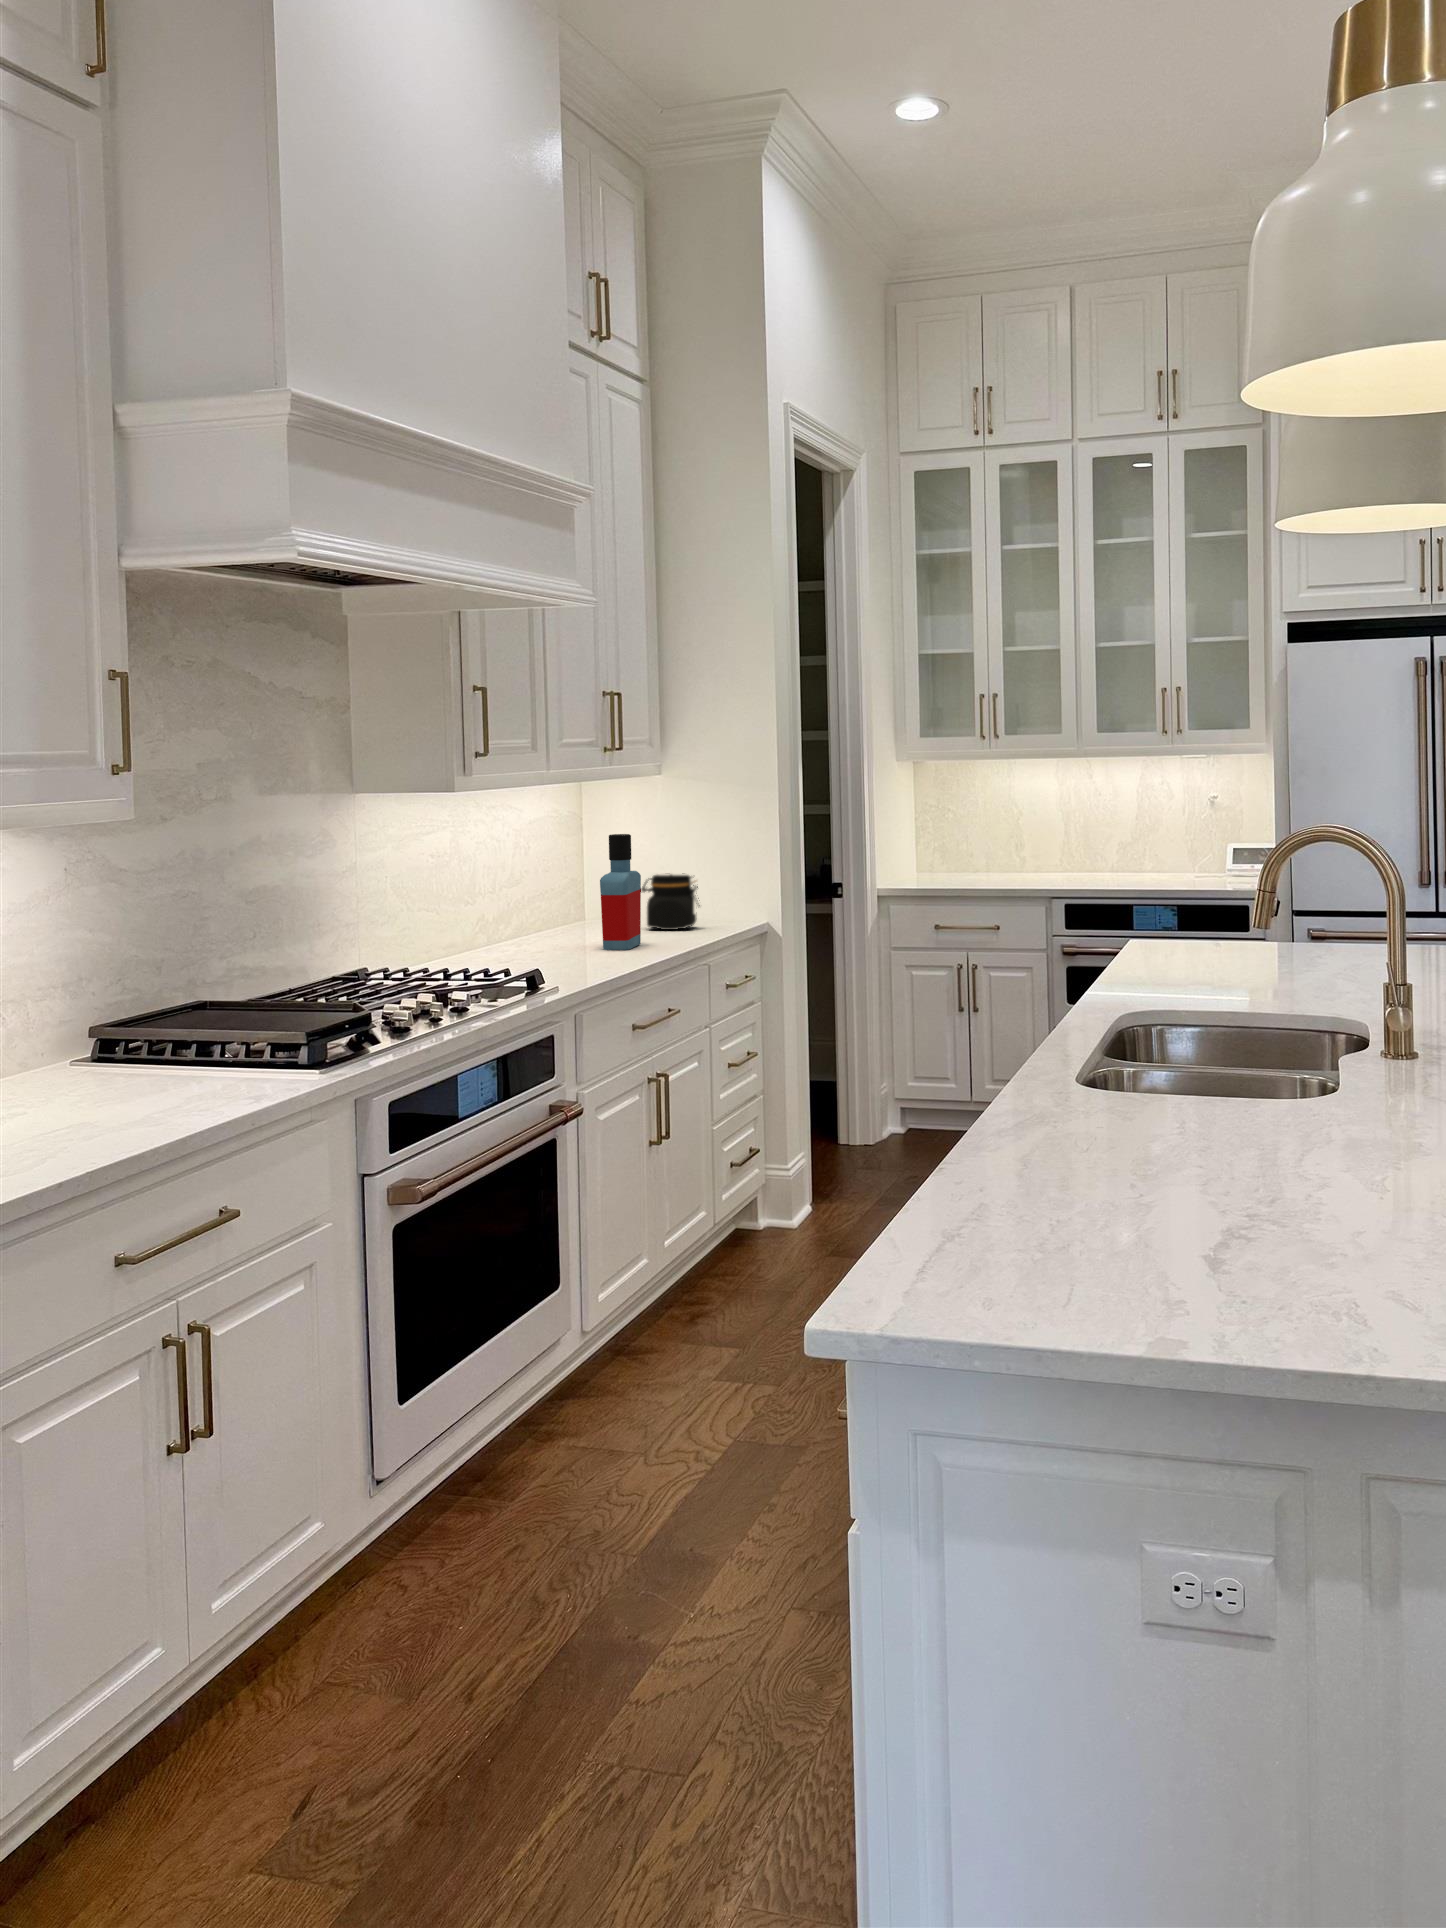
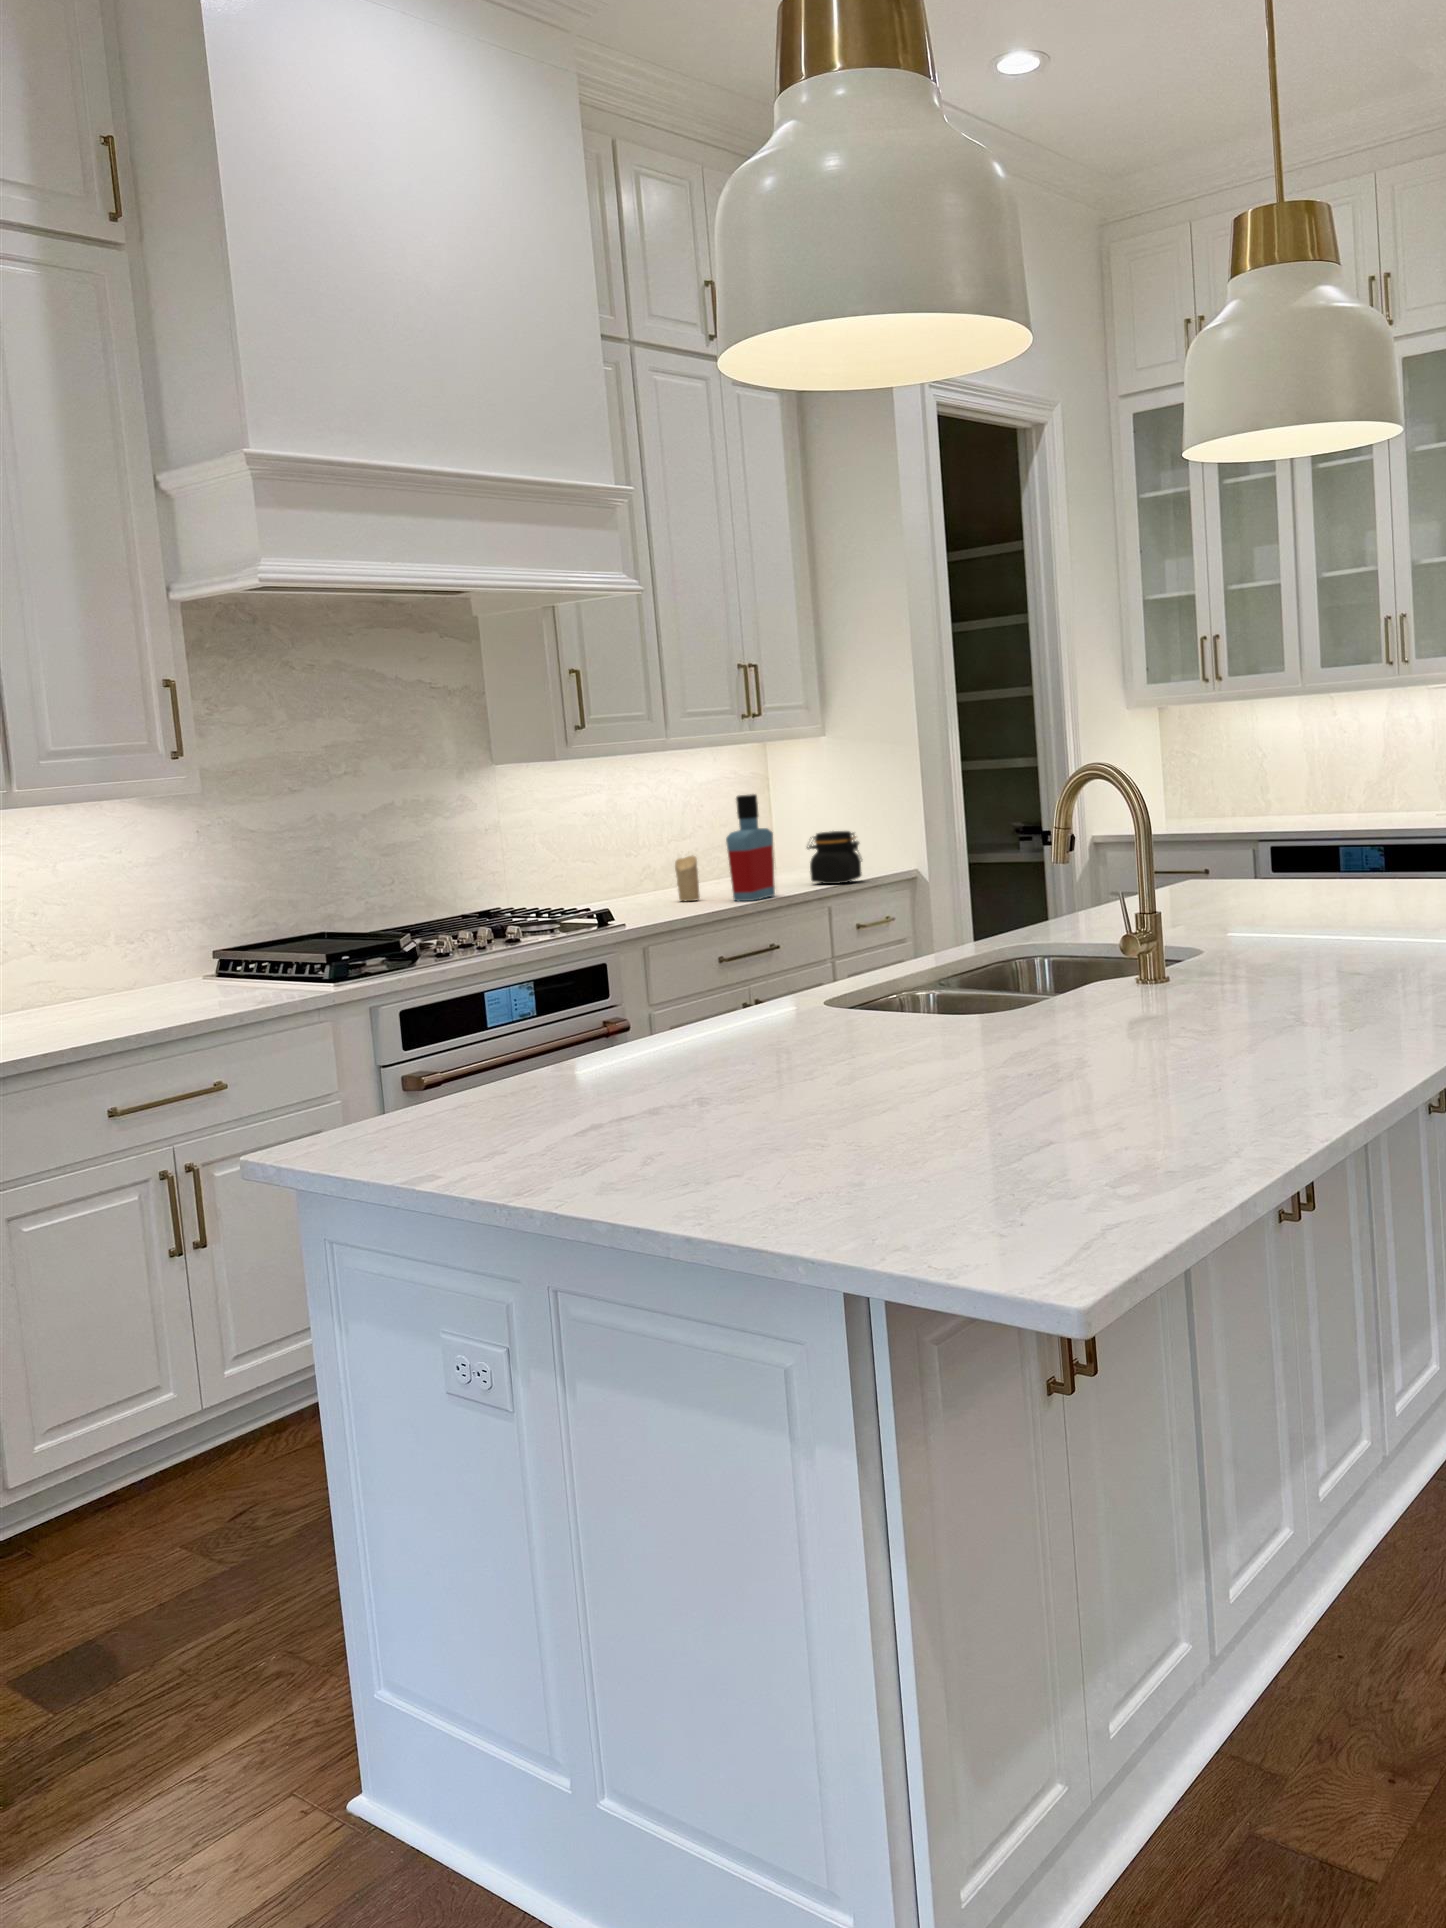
candle: none [535,898,560,949] -> present [675,856,700,901]

